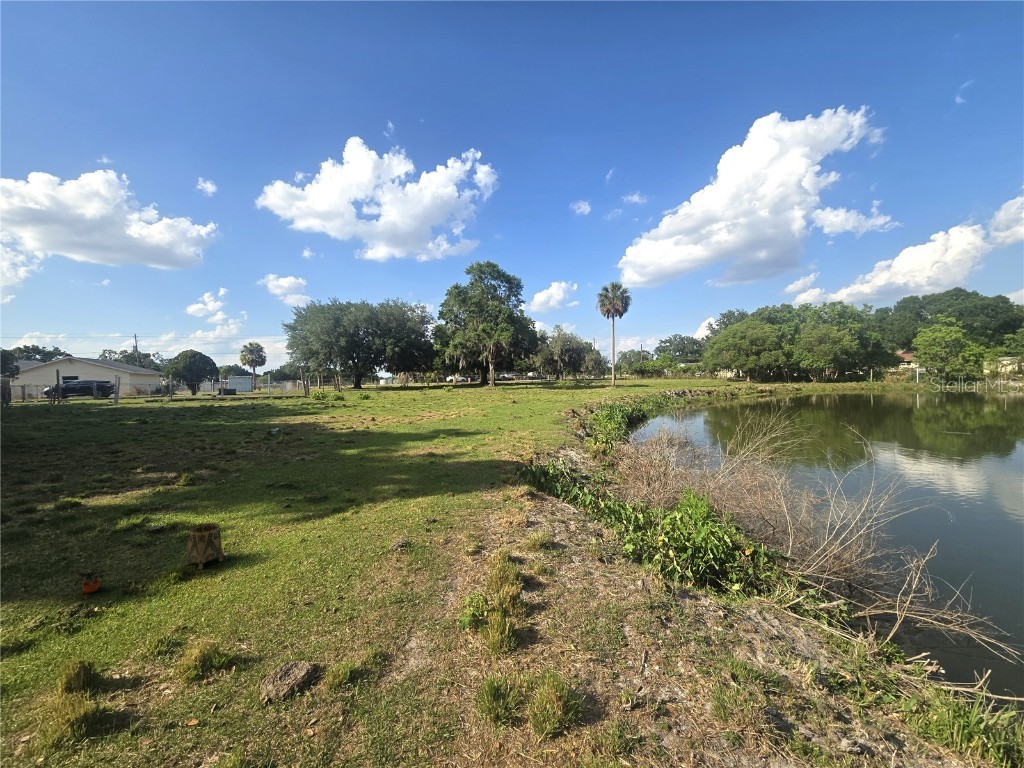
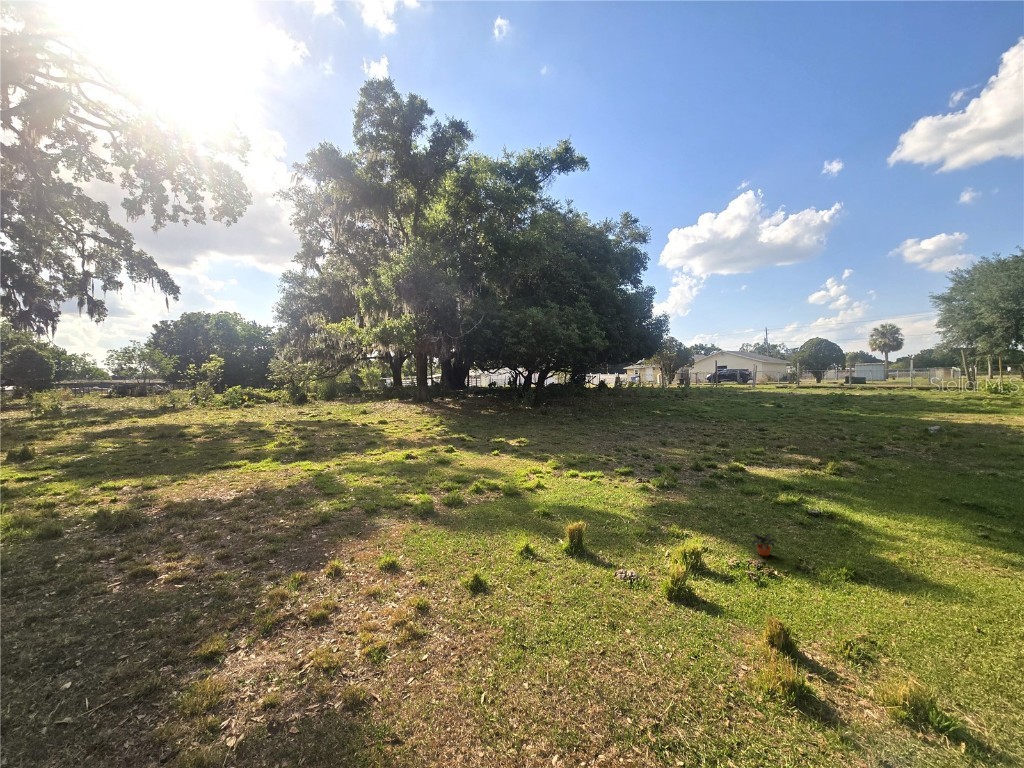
basket: present [186,523,223,569] -> none [852,524,899,578]

